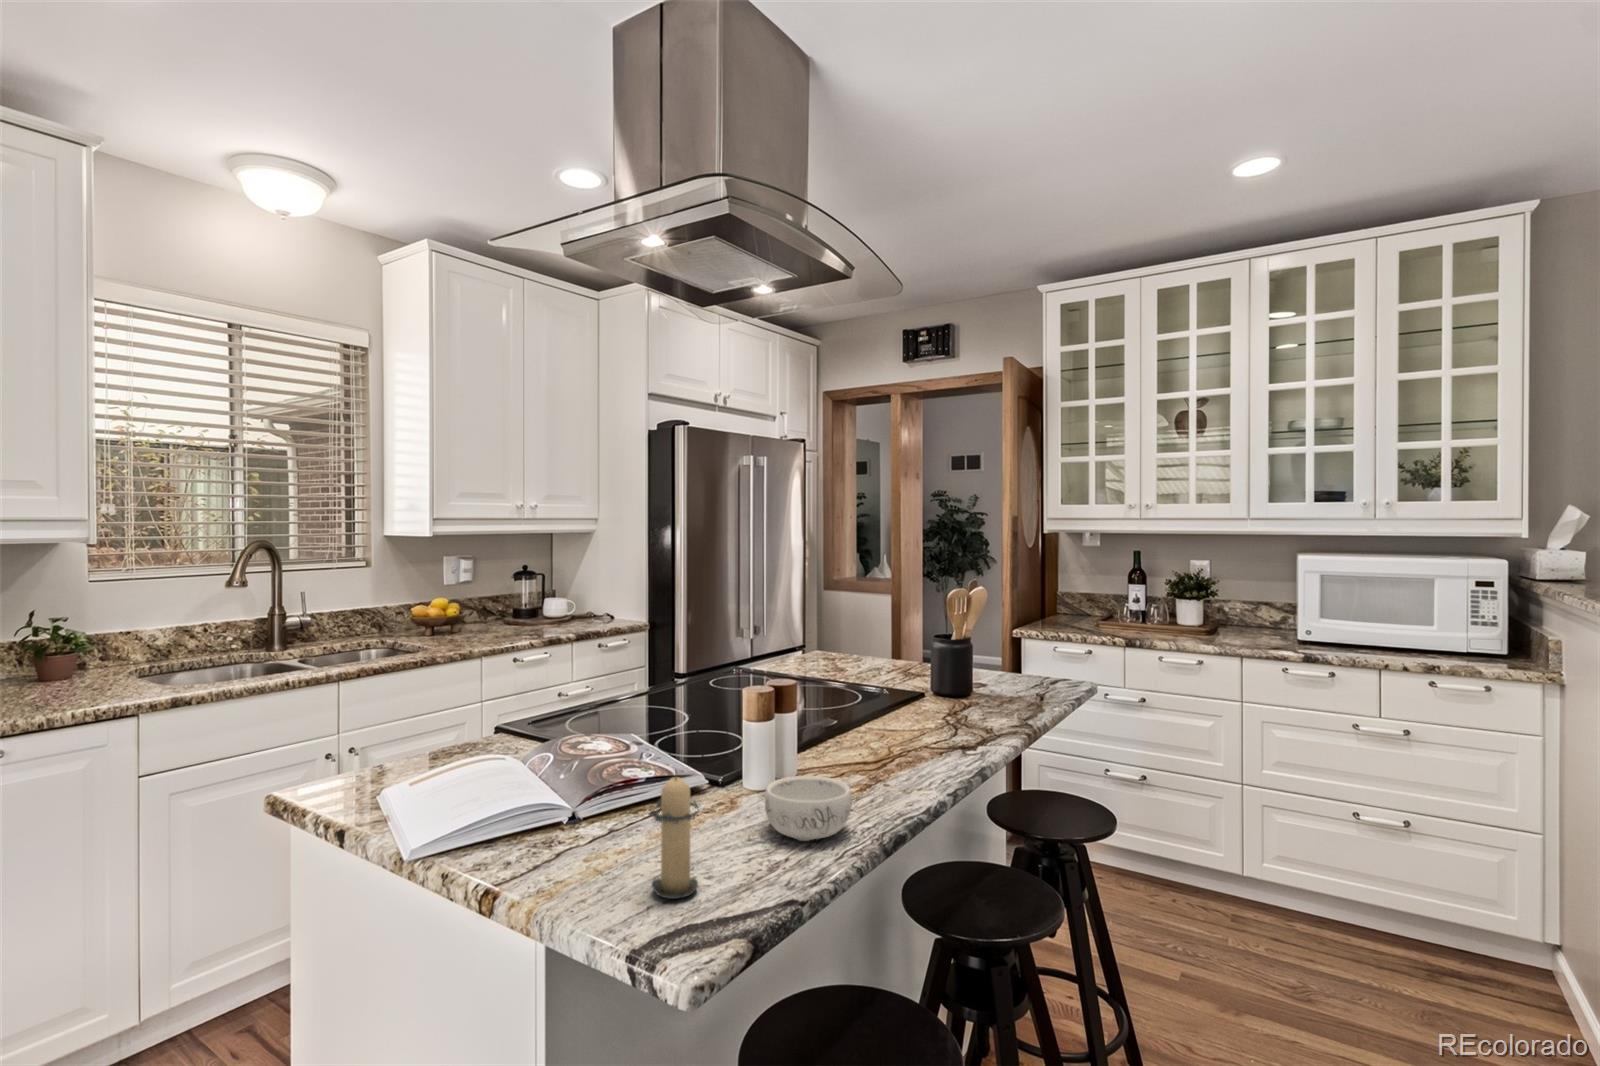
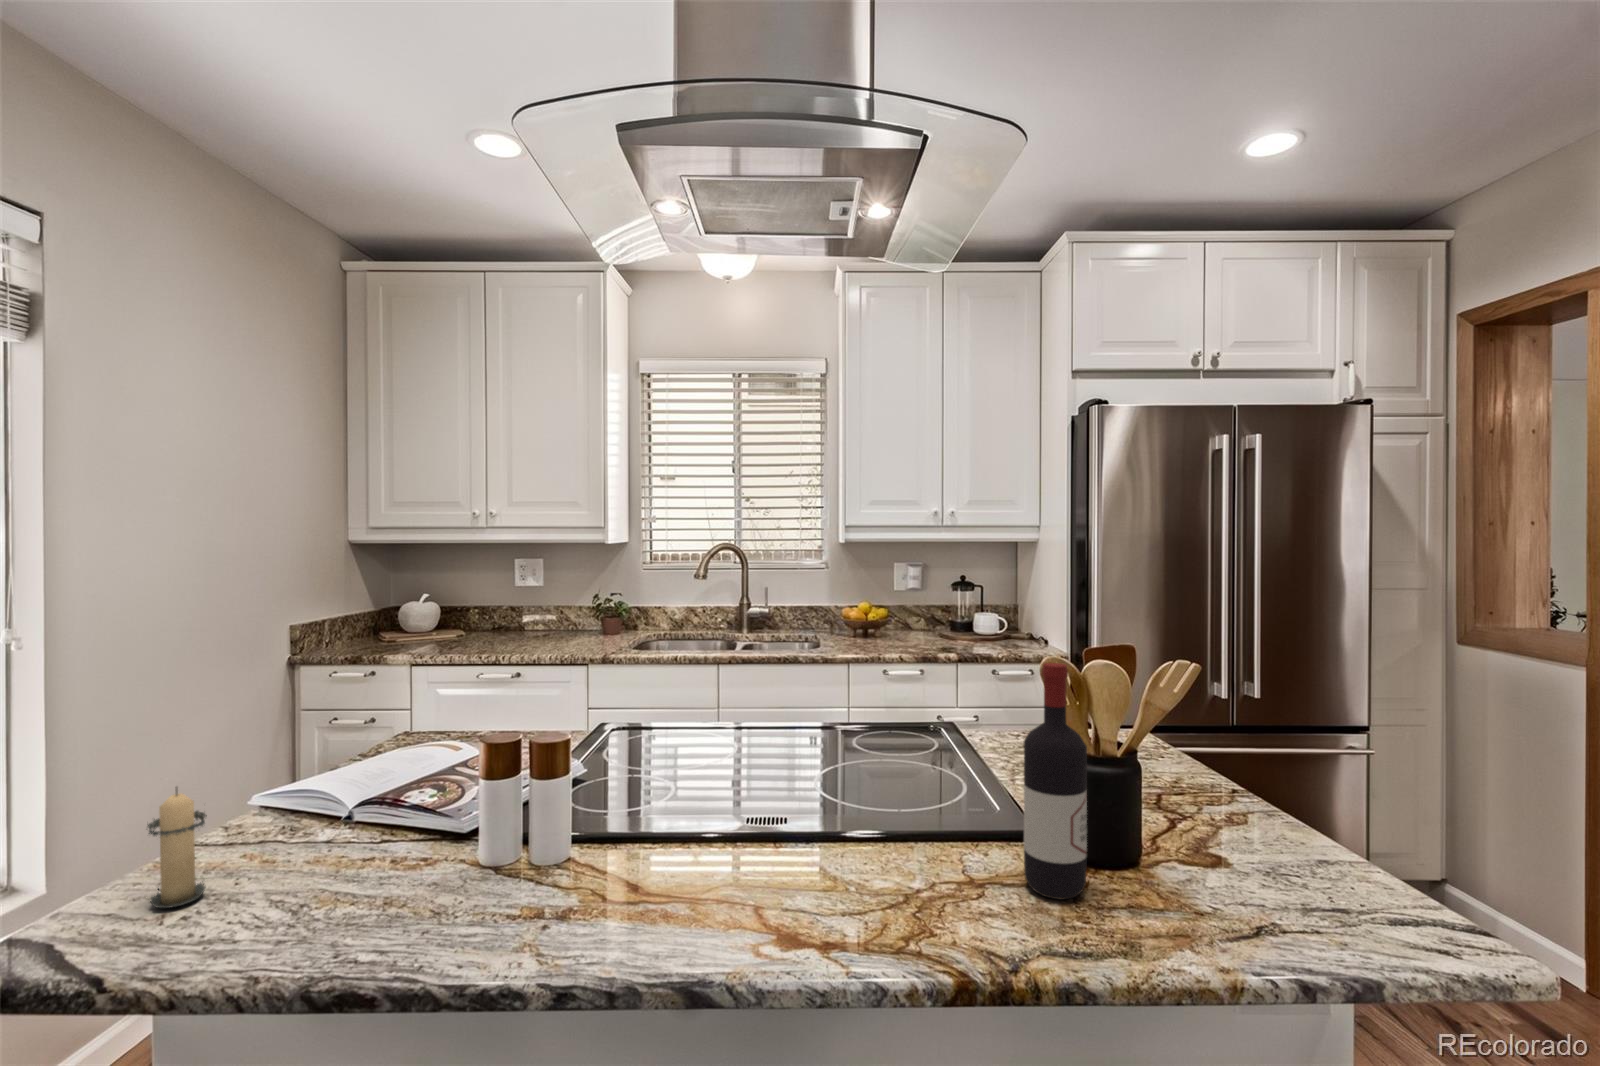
wine bottle: none [977,586,1010,711] -> present [1024,663,1087,899]
decorative bowl: present [765,776,852,841] -> none [299,842,427,926]

